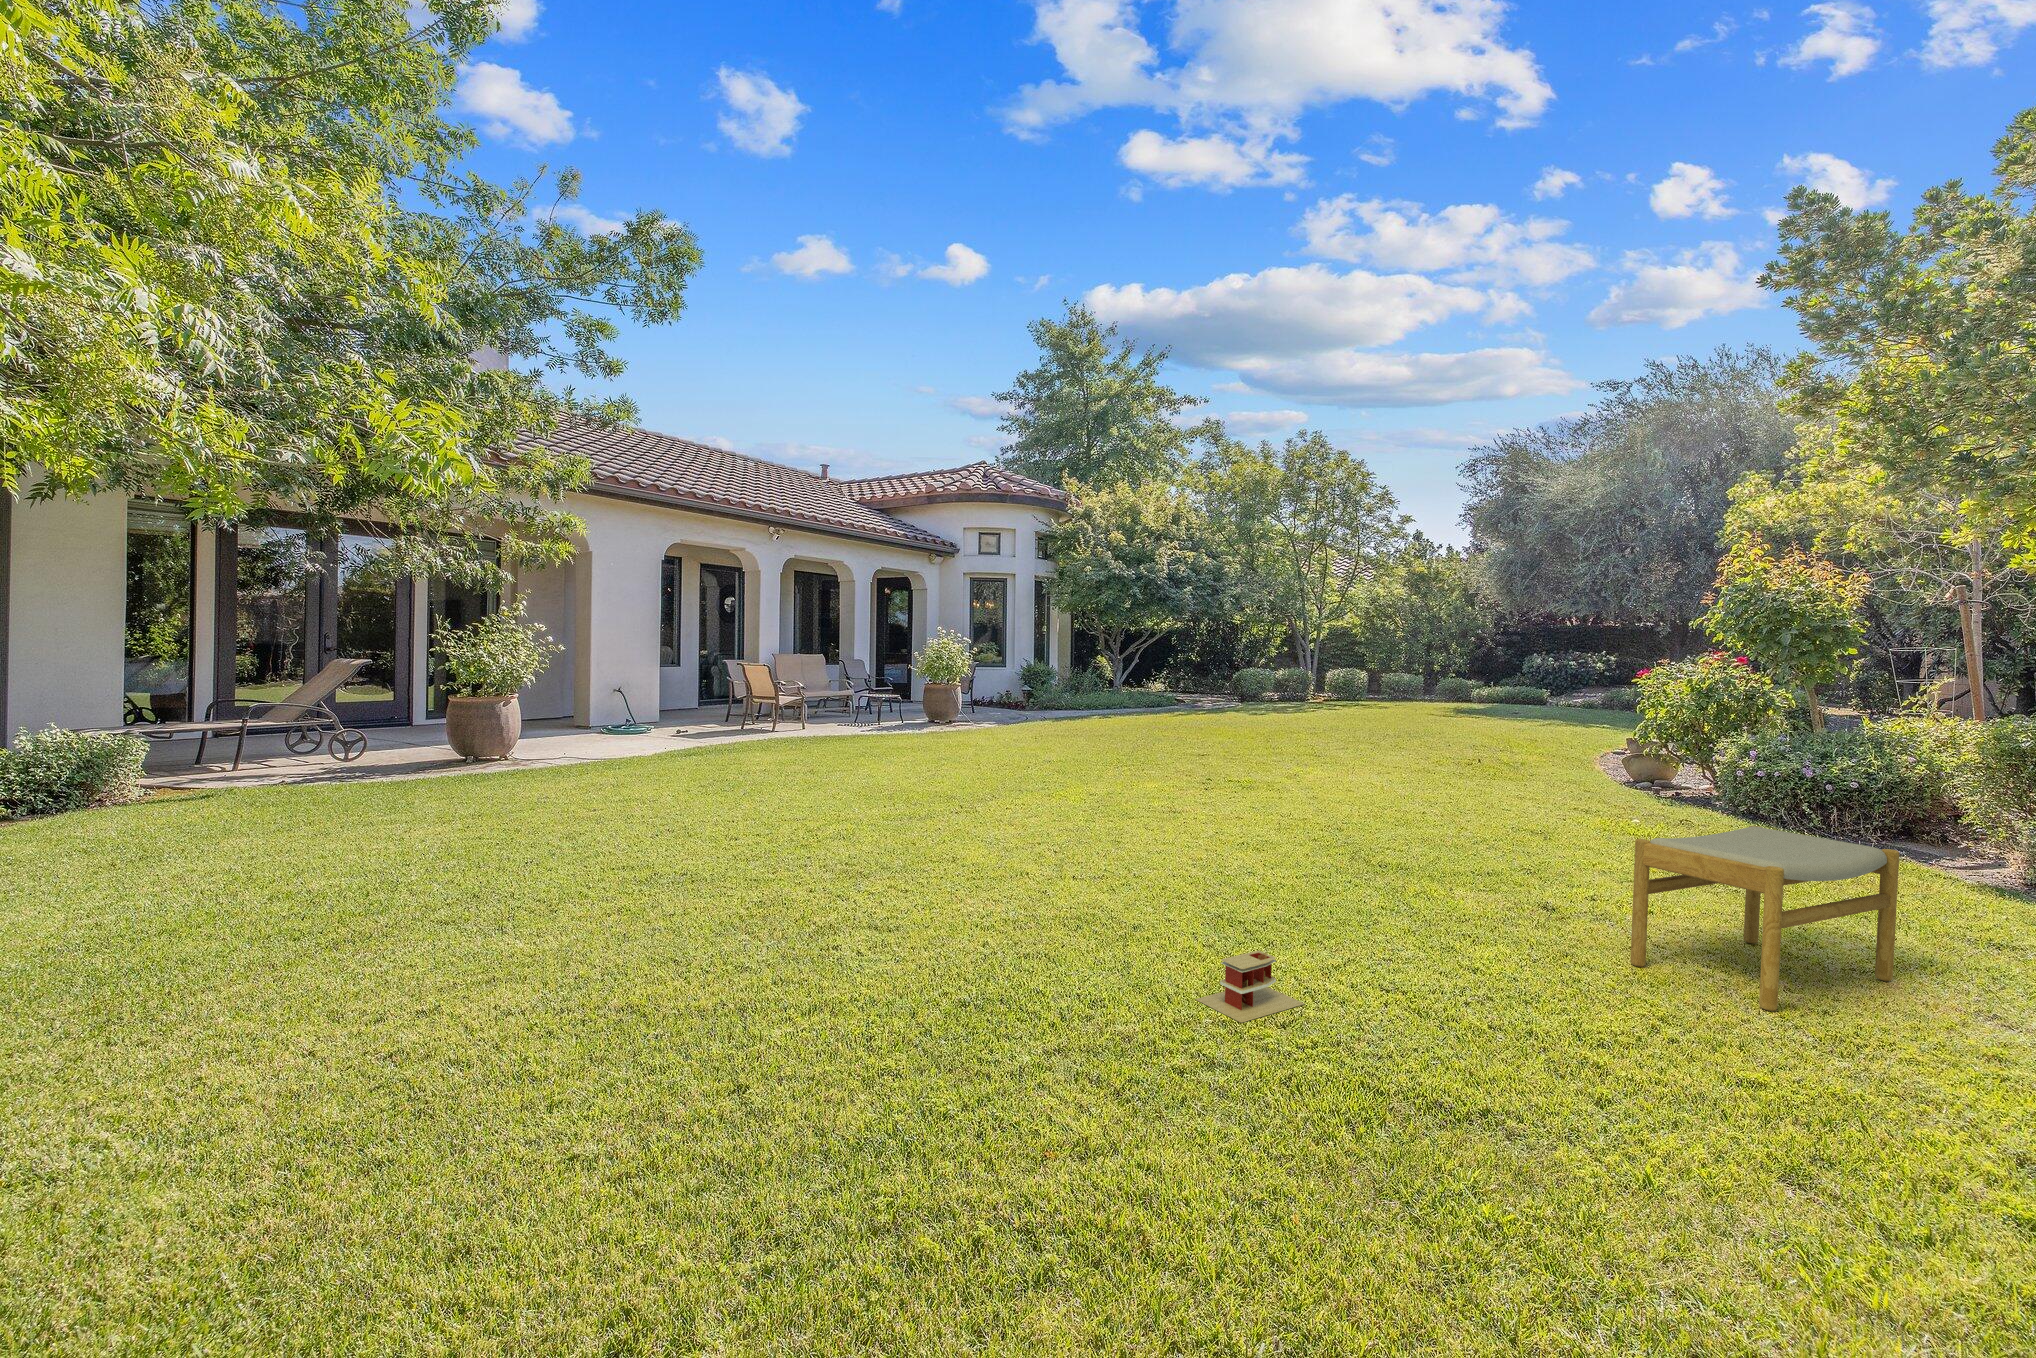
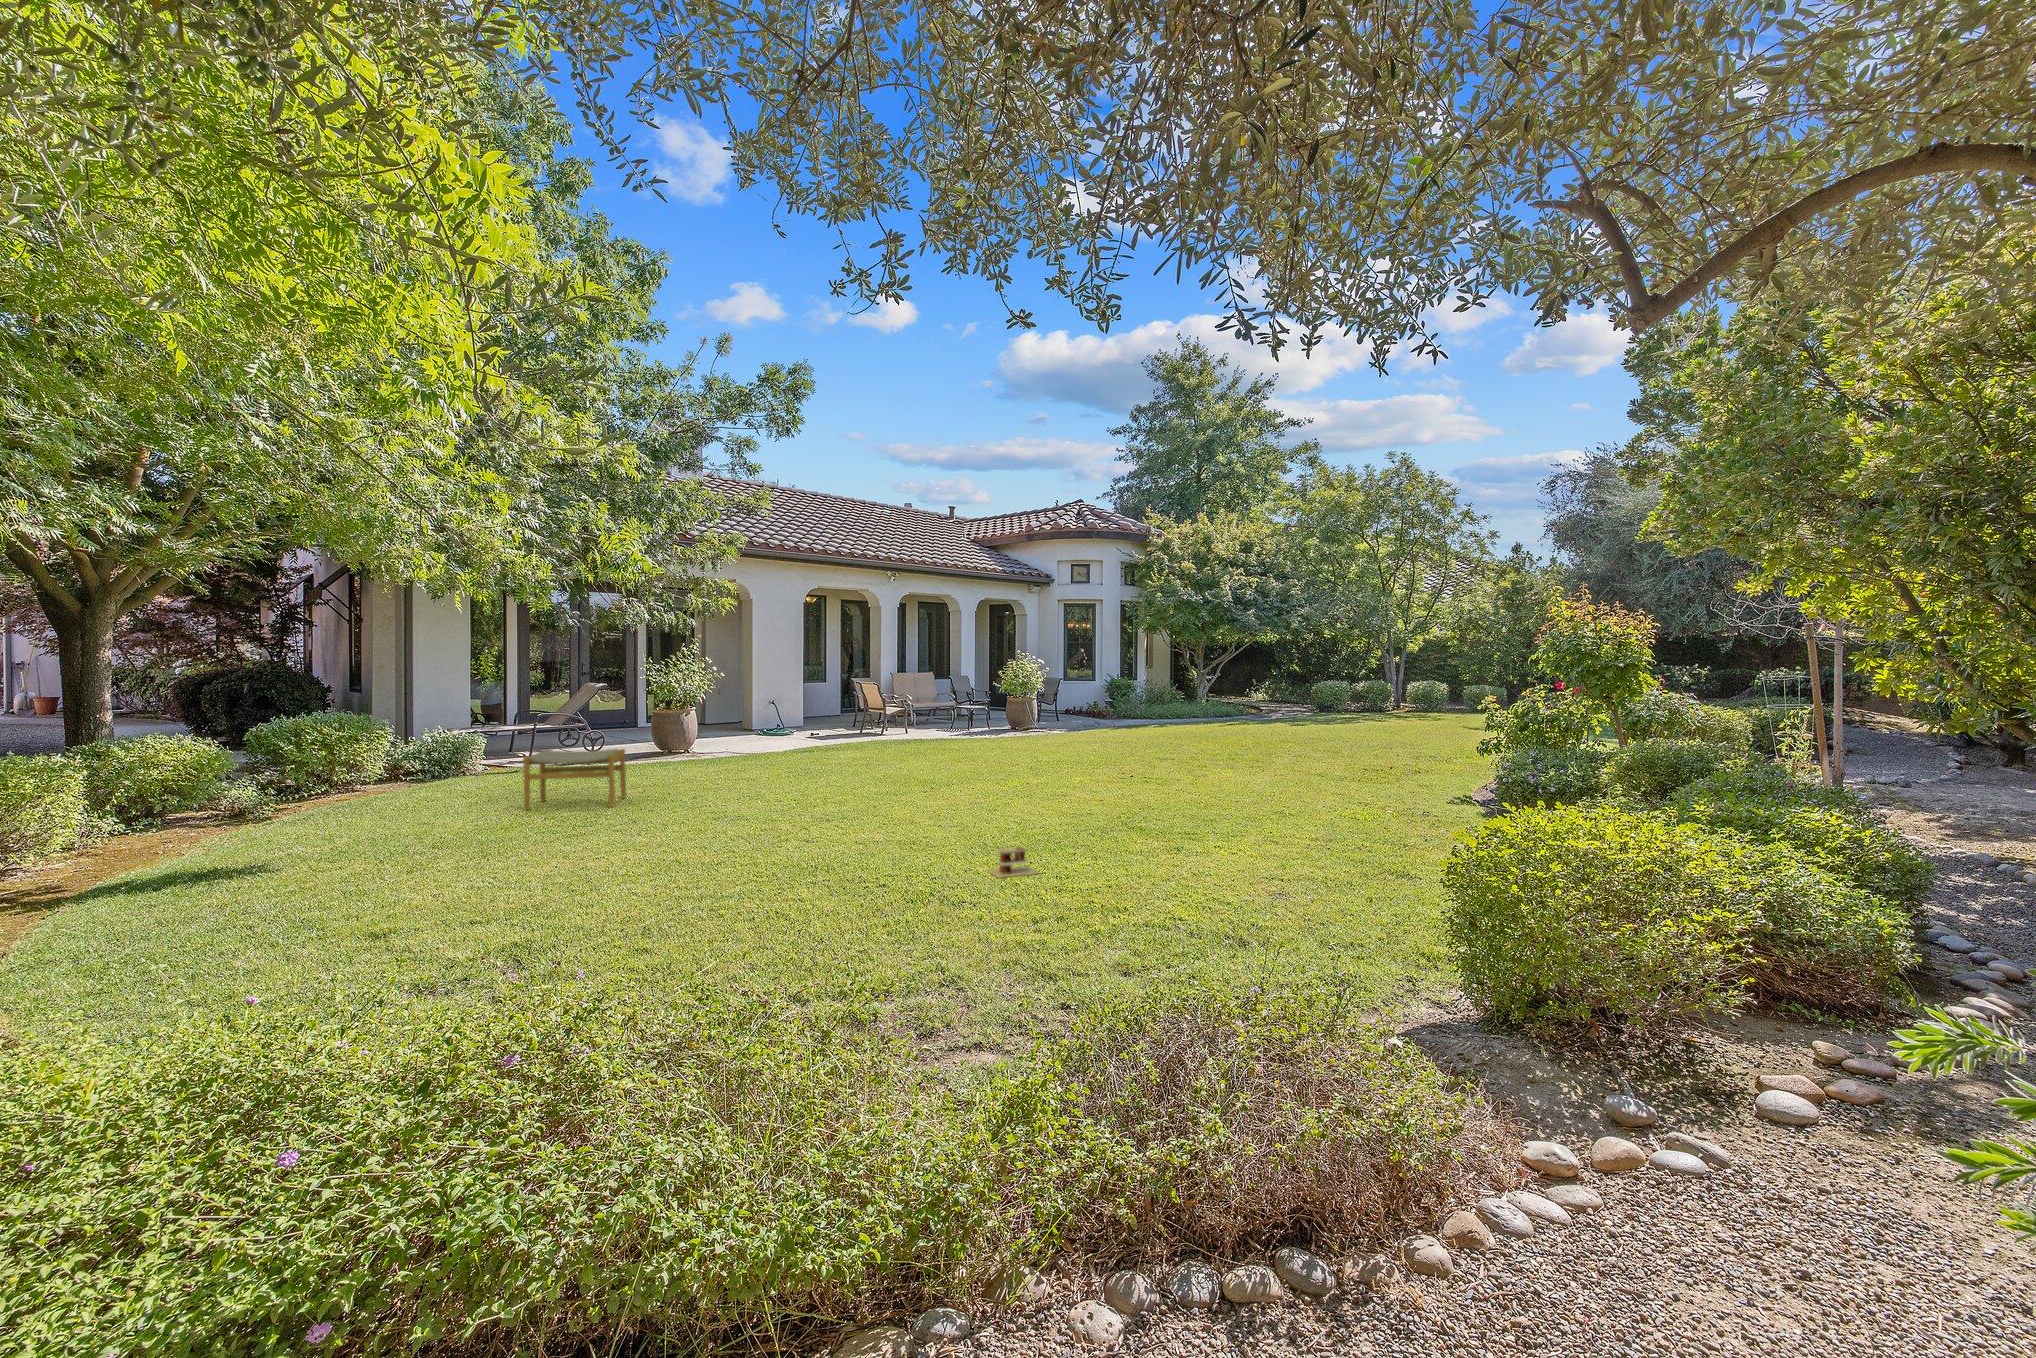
footstool: present [1630,826,1899,1011] -> present [523,748,626,810]

